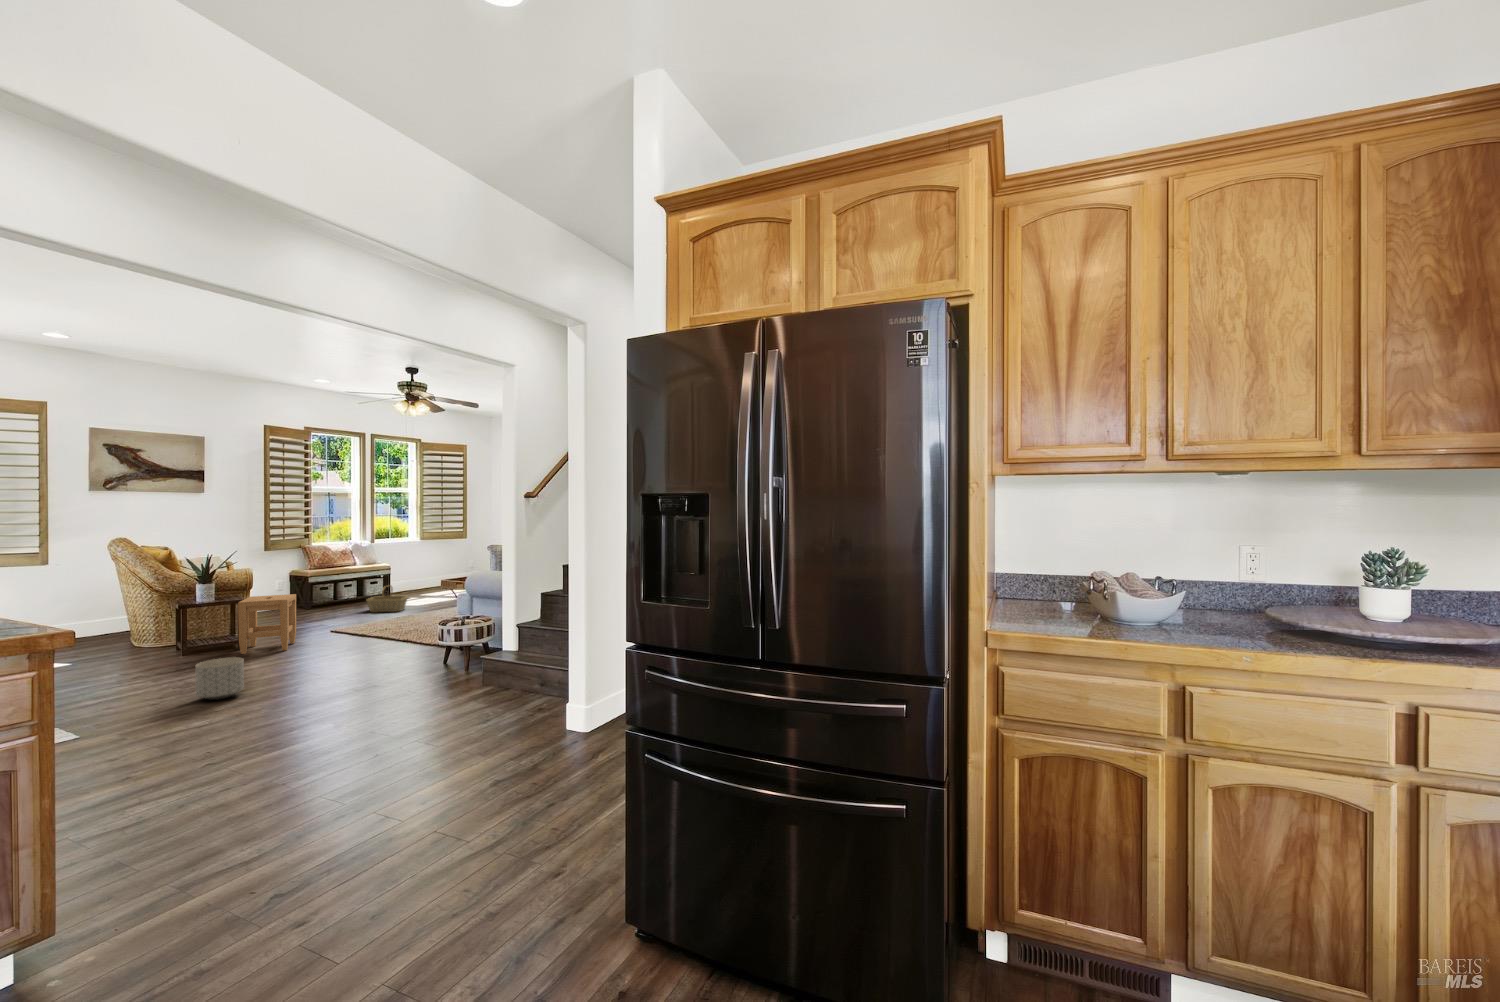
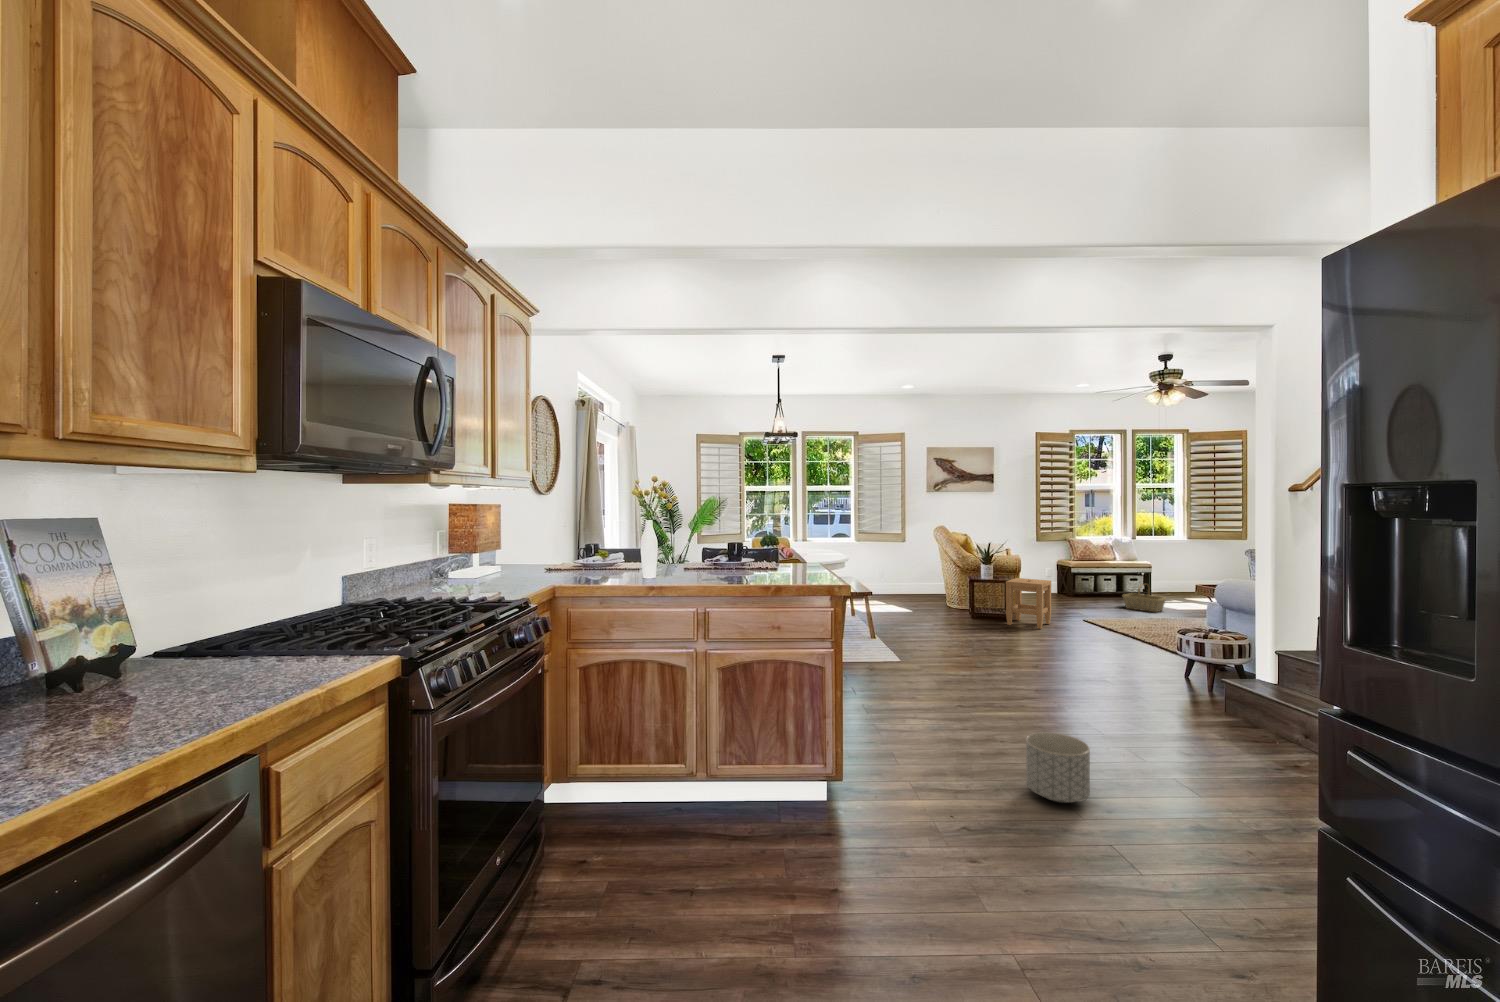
planter: present [195,657,244,700] -> present [1026,732,1090,803]

